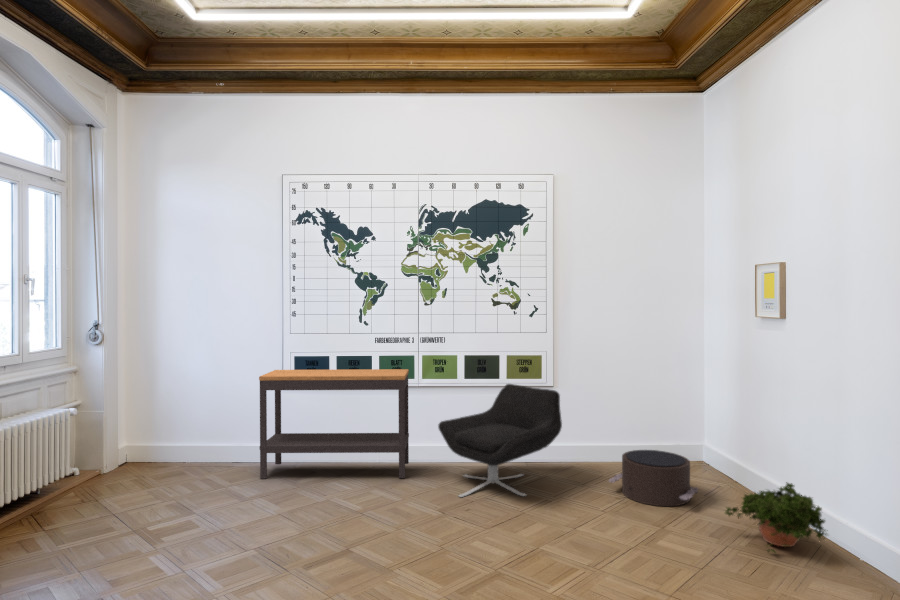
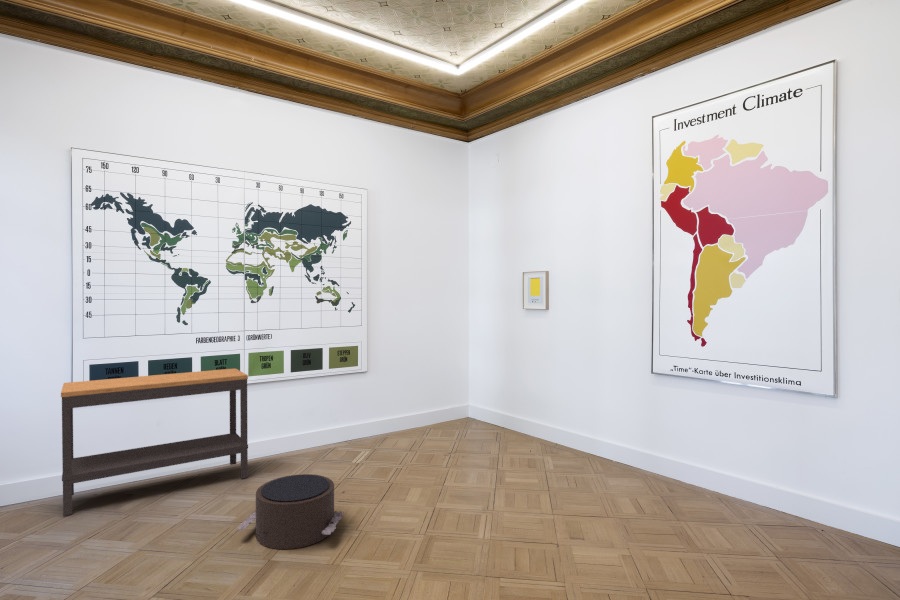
lounge chair: present [438,384,562,497] -> none [280,373,392,482]
pouf: present [609,450,698,506] -> present [238,474,344,549]
potted plant: present [725,482,826,552] -> none [521,421,585,469]

